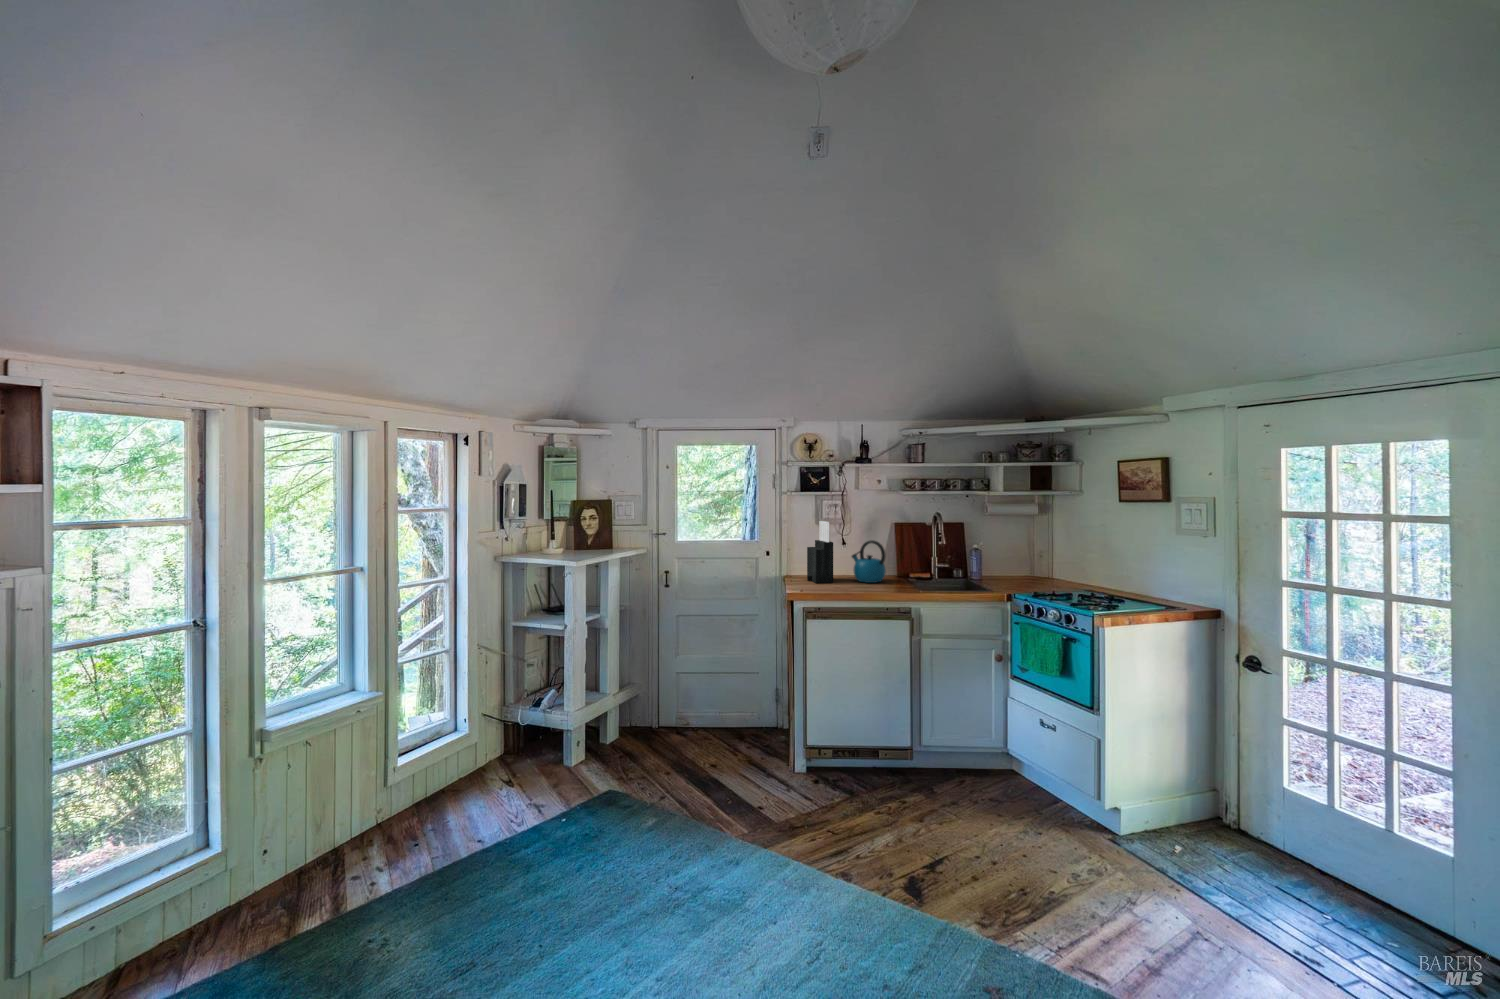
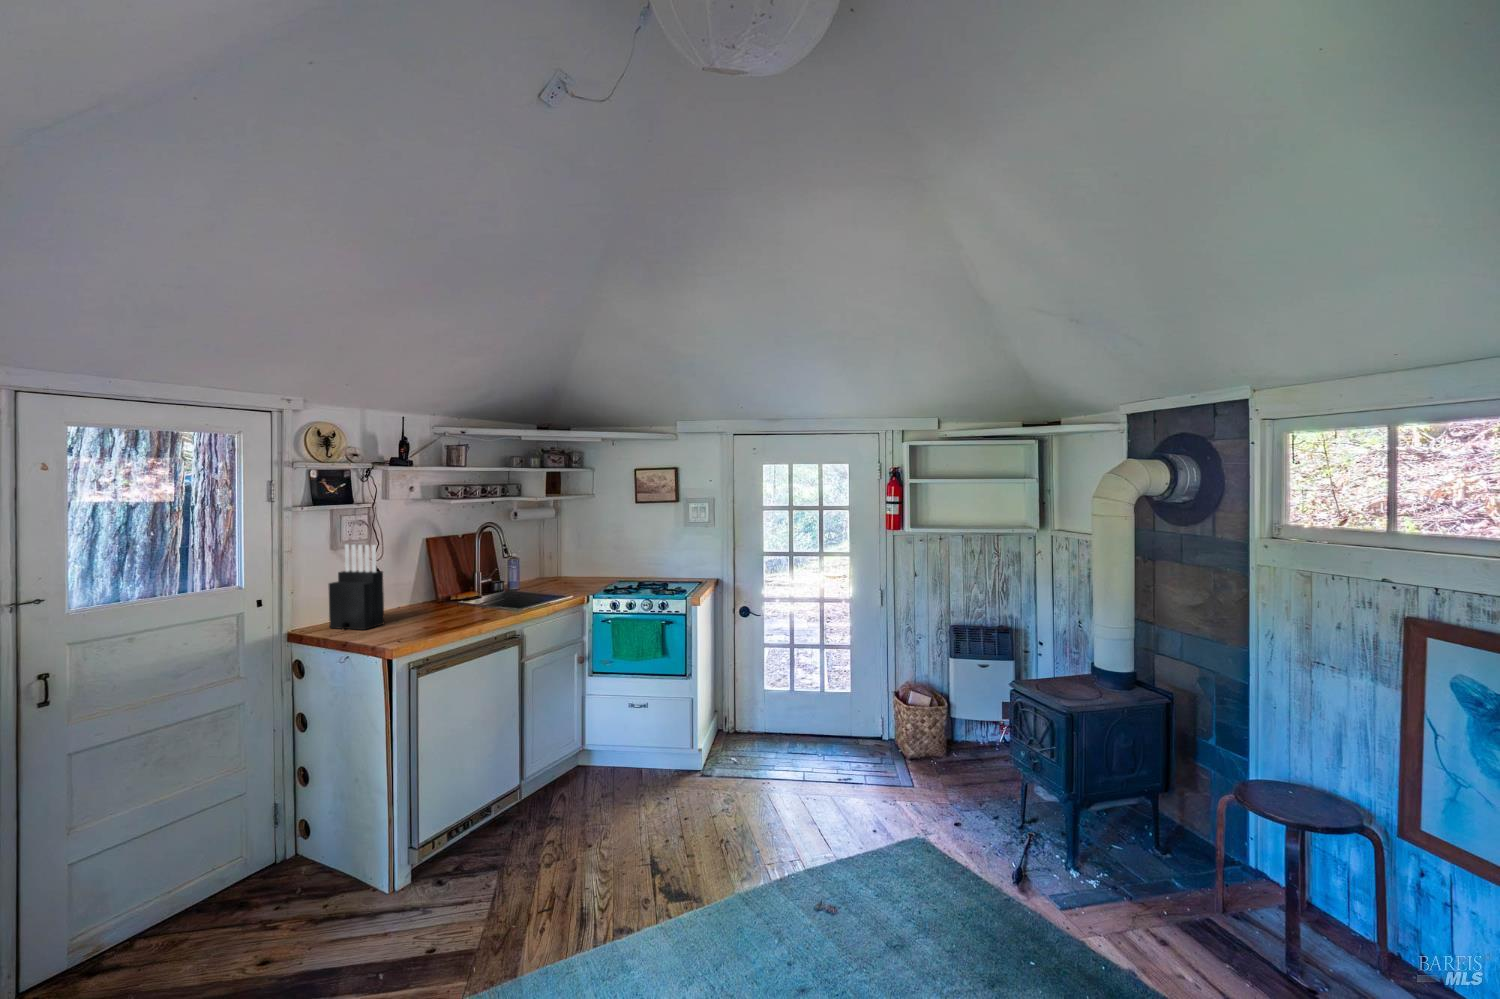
kettle: present [852,540,886,583] -> none [392,562,446,616]

